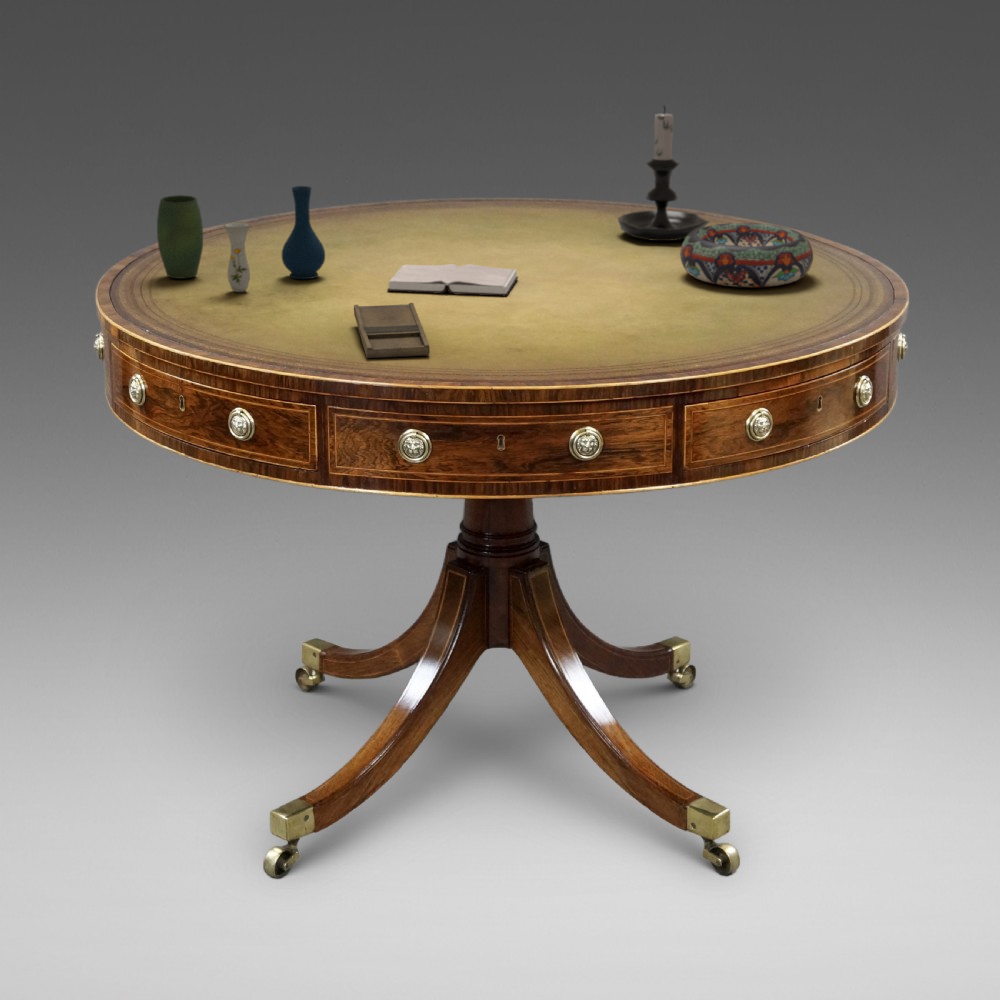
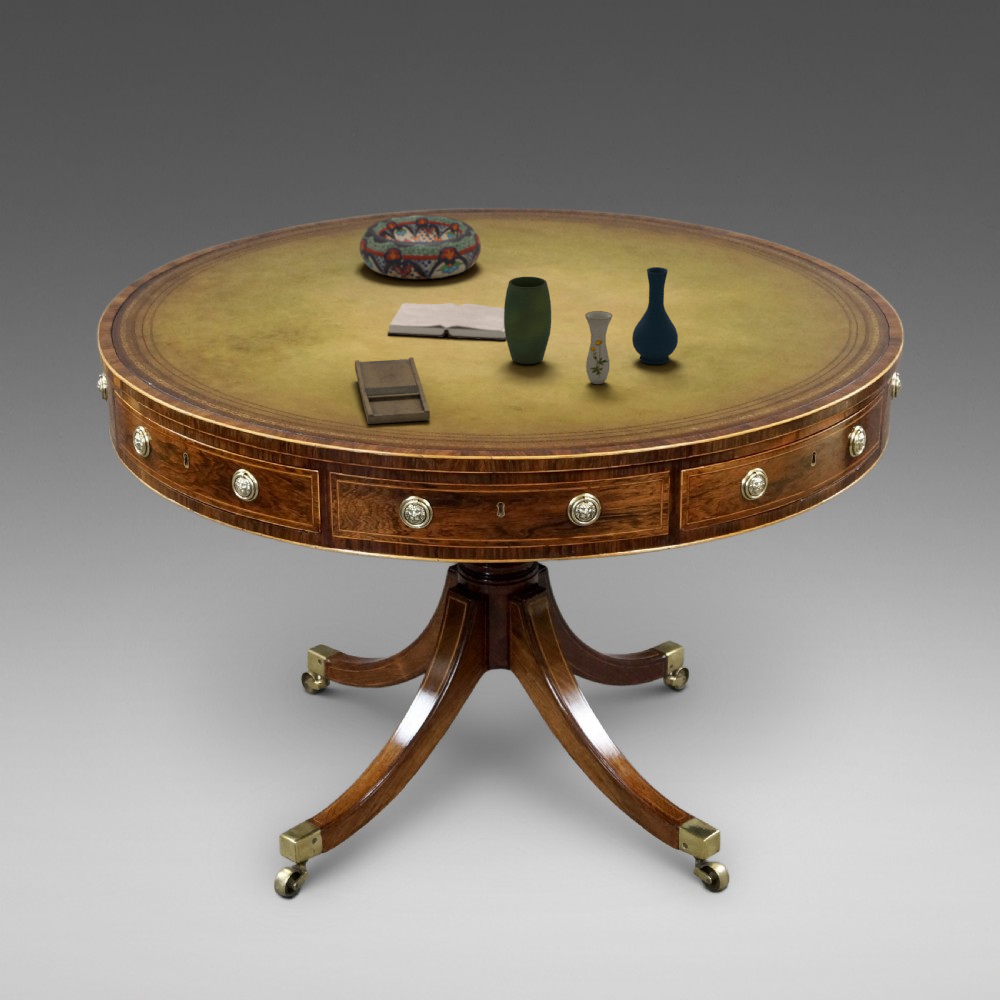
candle holder: present [618,106,709,241] -> none [613,133,704,266]
vase: present [157,186,325,292] -> present [504,267,678,384]
decorative bowl: present [680,223,813,287] -> present [360,215,481,279]

